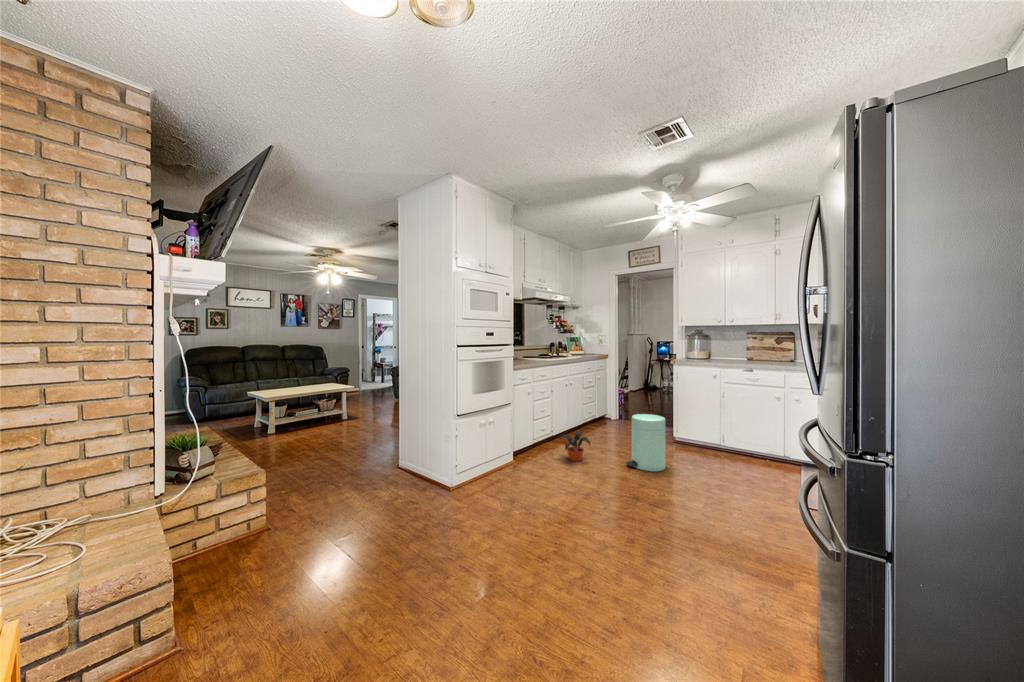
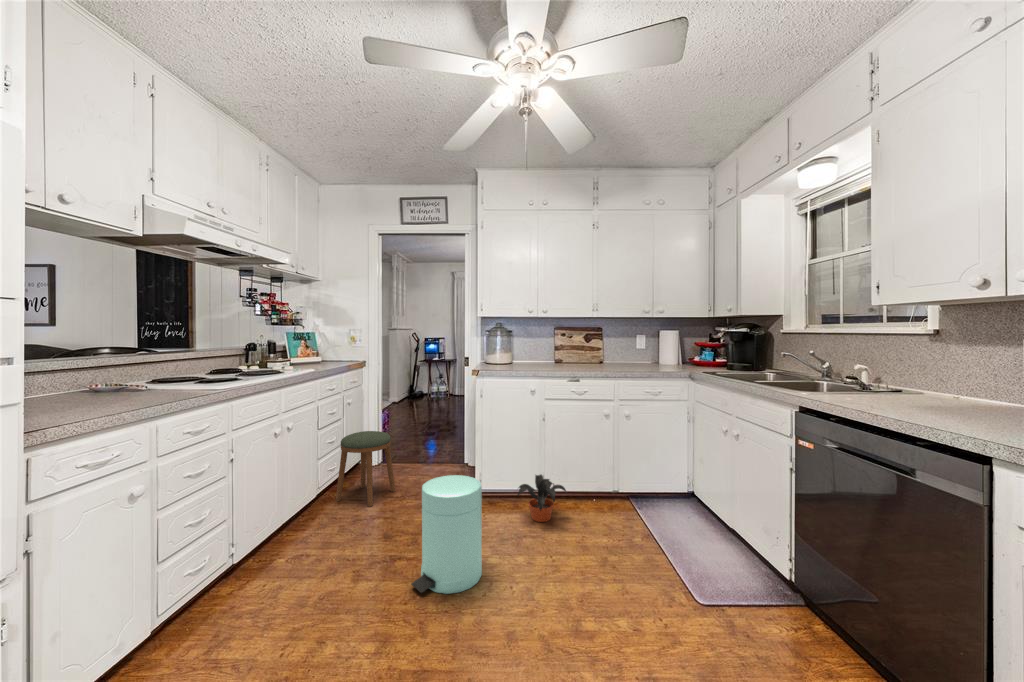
stool: none [591,395,625,435] -> present [336,431,395,507]
potted plant: present [559,432,591,461] -> present [518,475,566,522]

